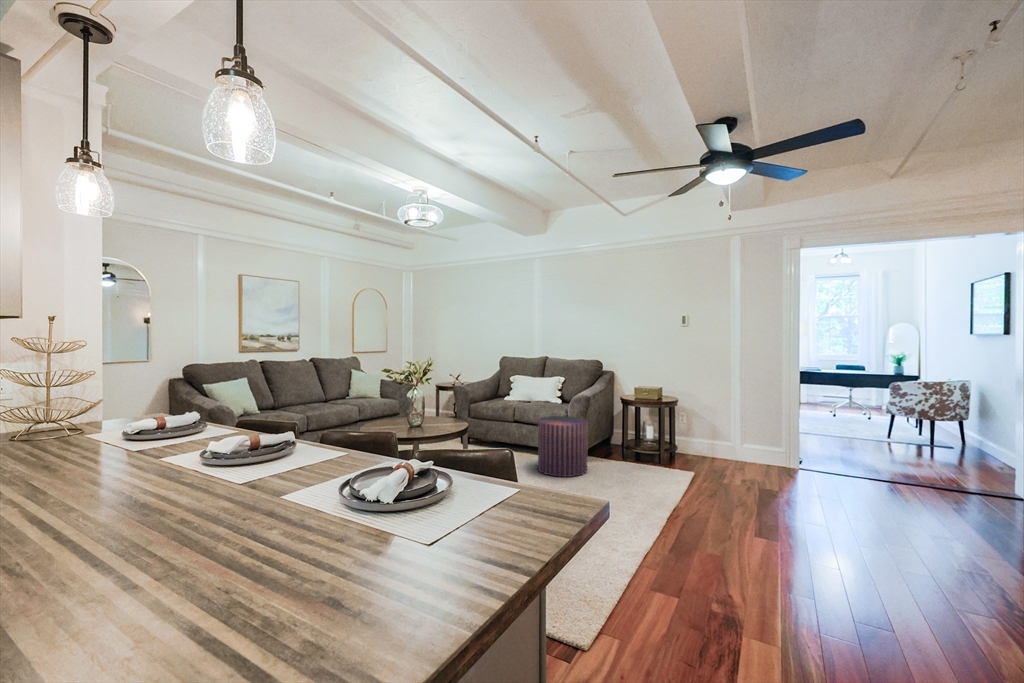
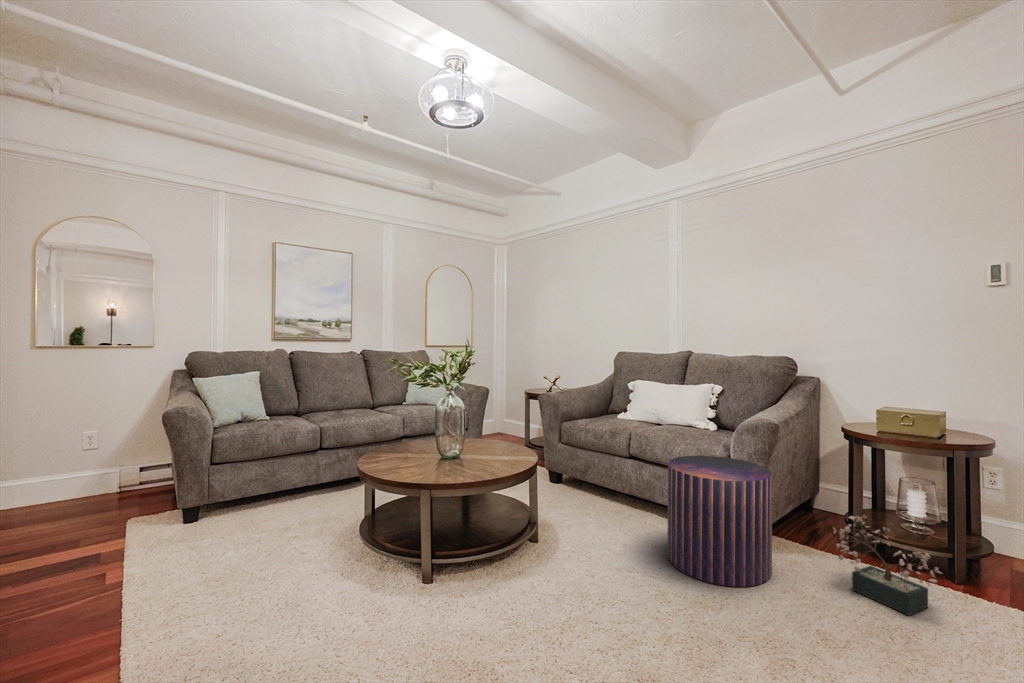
decorative plant: none [613,438,654,478] -> present [833,515,942,615]

